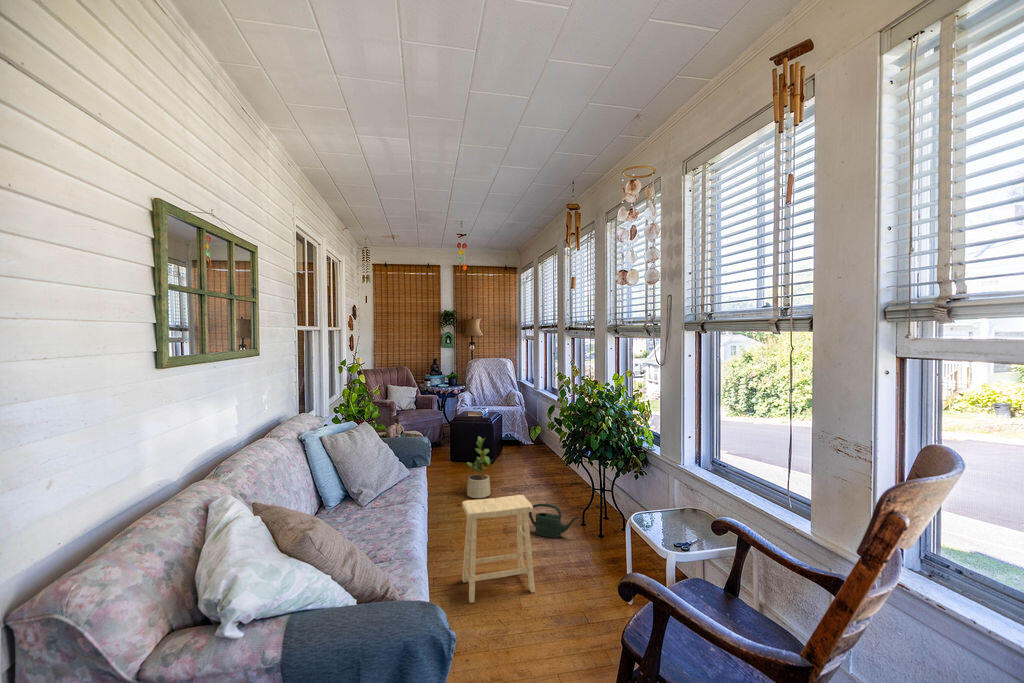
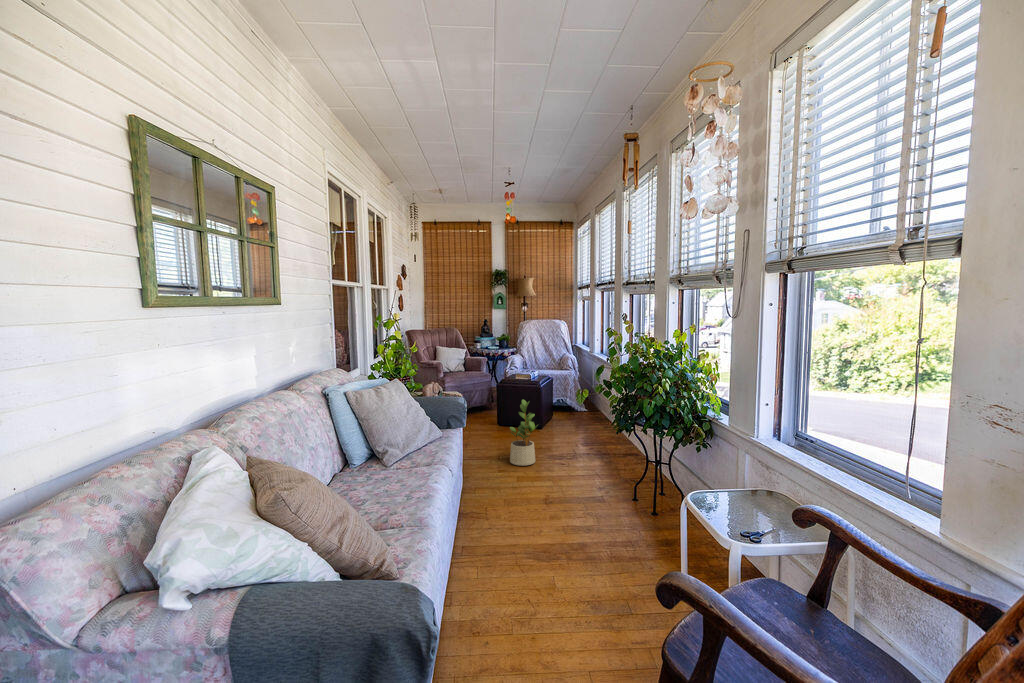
footstool: present [462,495,535,603] -> none [492,463,573,579]
watering can: present [529,503,579,538] -> none [573,474,630,513]

